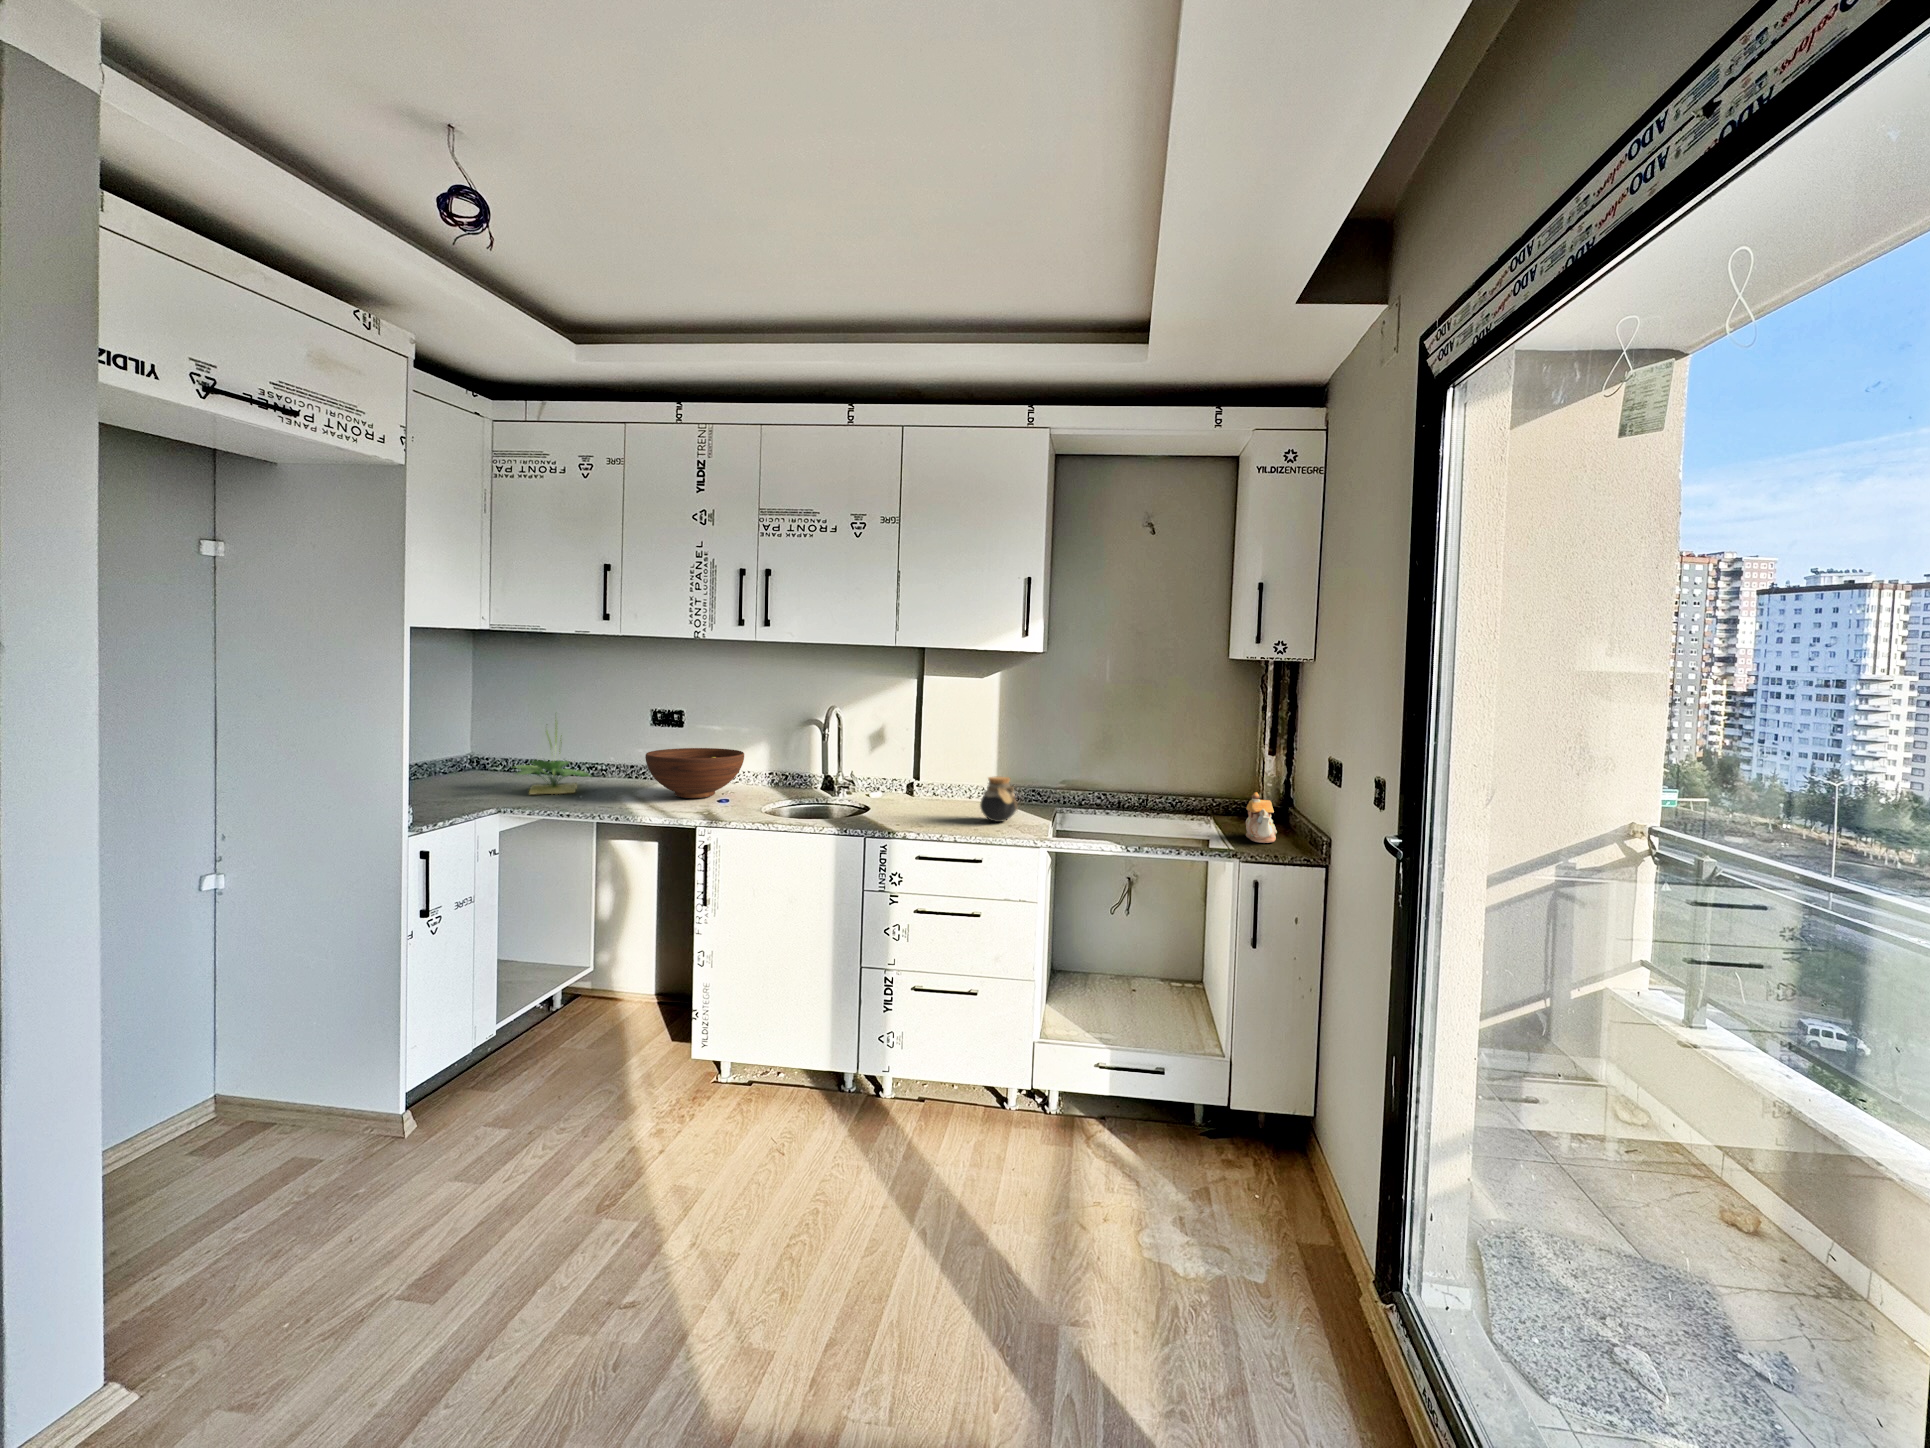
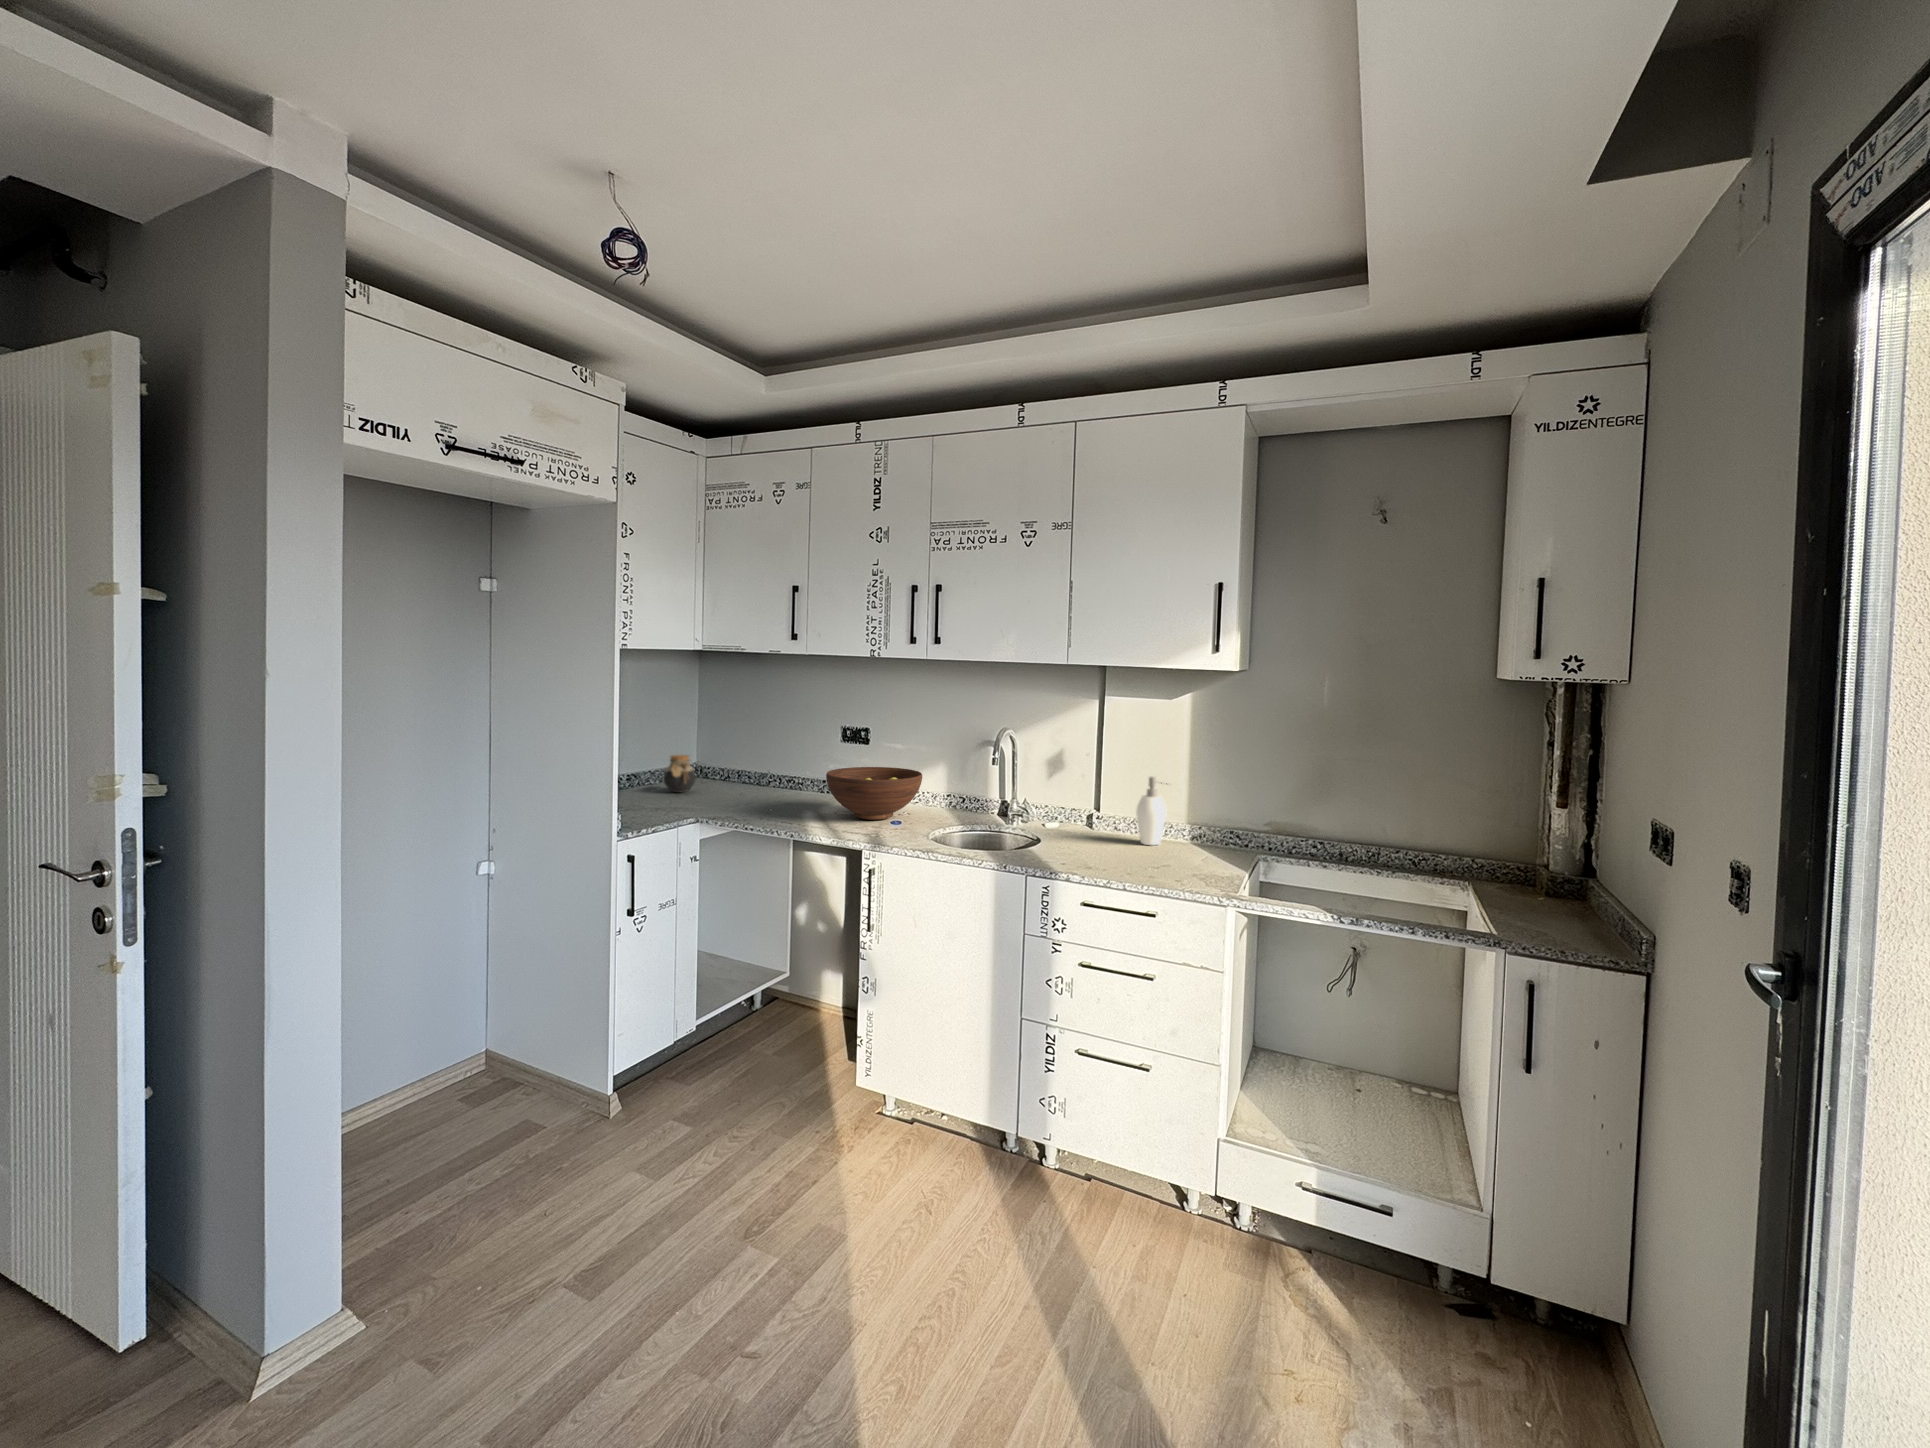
potted plant: present [512,720,590,795] -> none [708,728,784,808]
soap dispenser: none [950,746,982,806] -> present [1136,776,1167,845]
jar: present [980,777,1017,822] -> present [664,755,696,793]
teapot: present [1246,792,1277,843] -> none [1515,857,1562,927]

